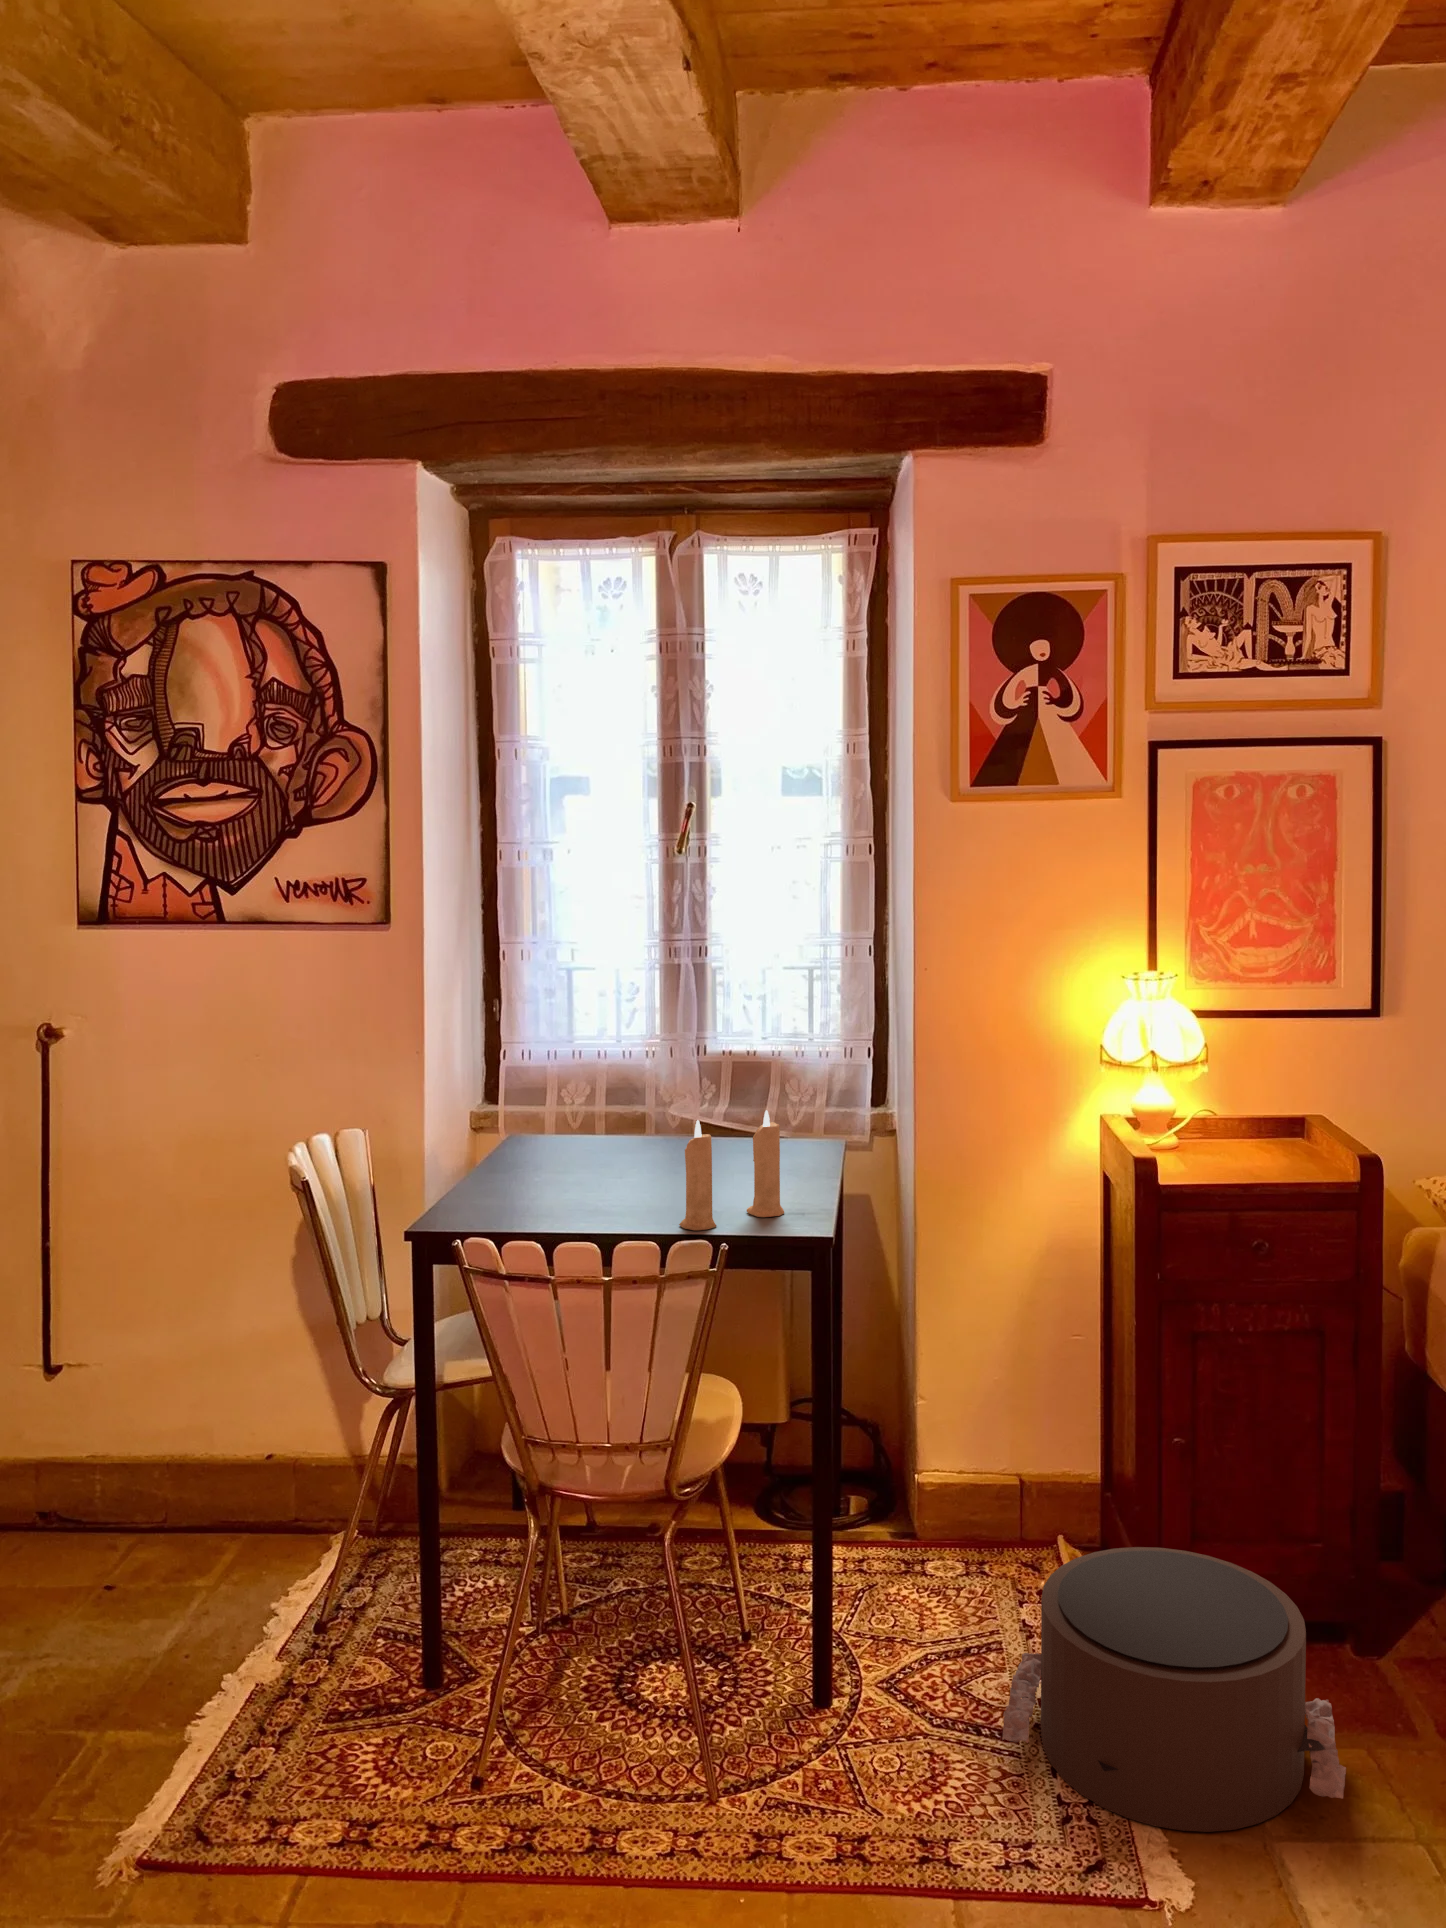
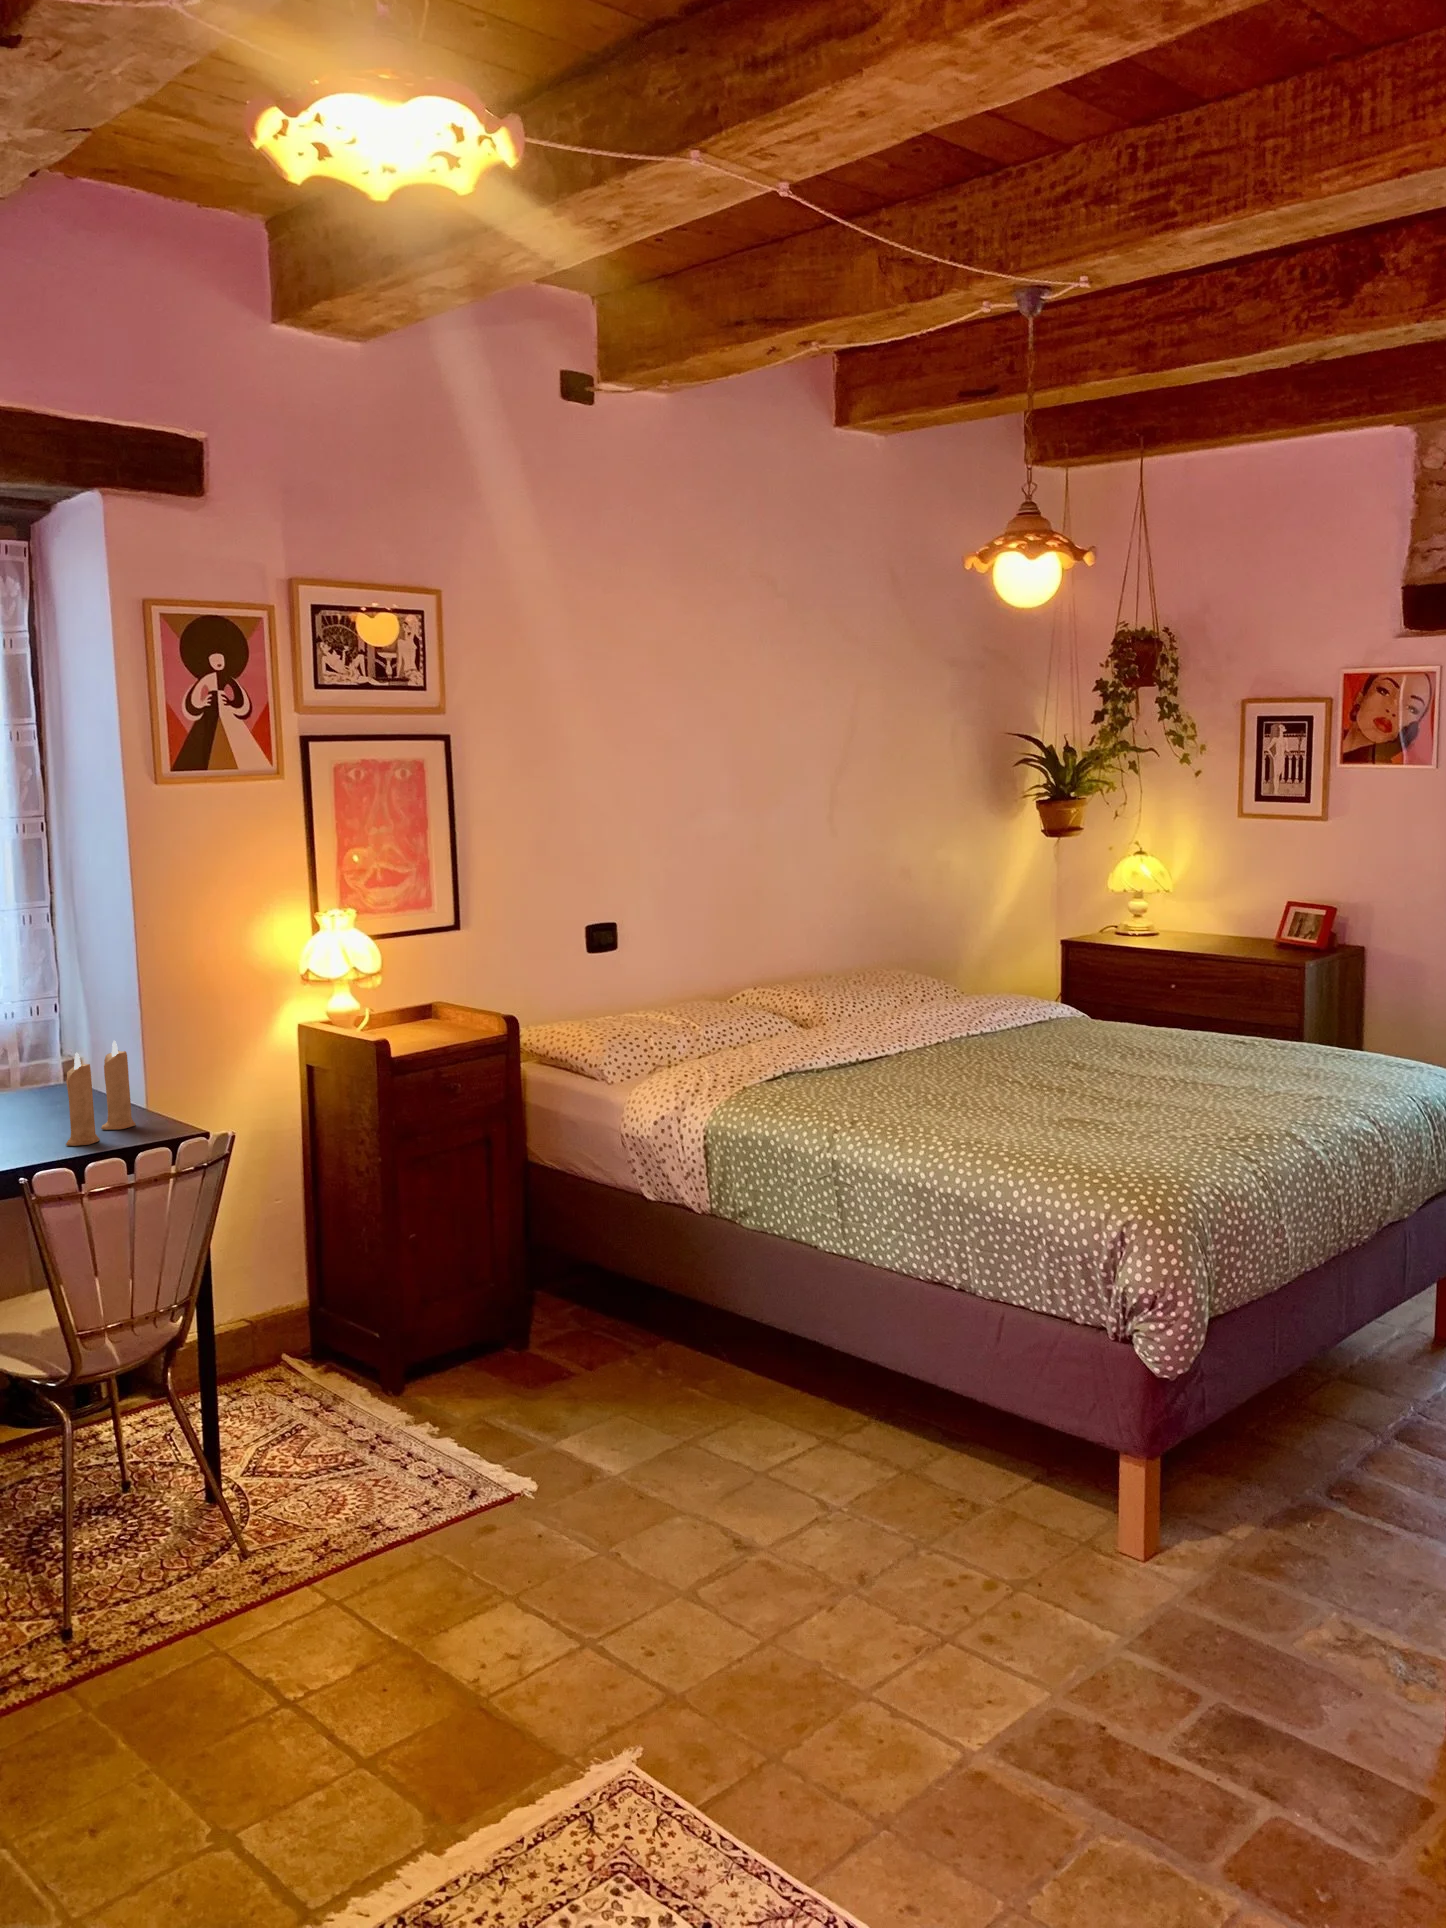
pouf: present [1003,1547,1346,1832] -> none [345,1302,588,1467]

